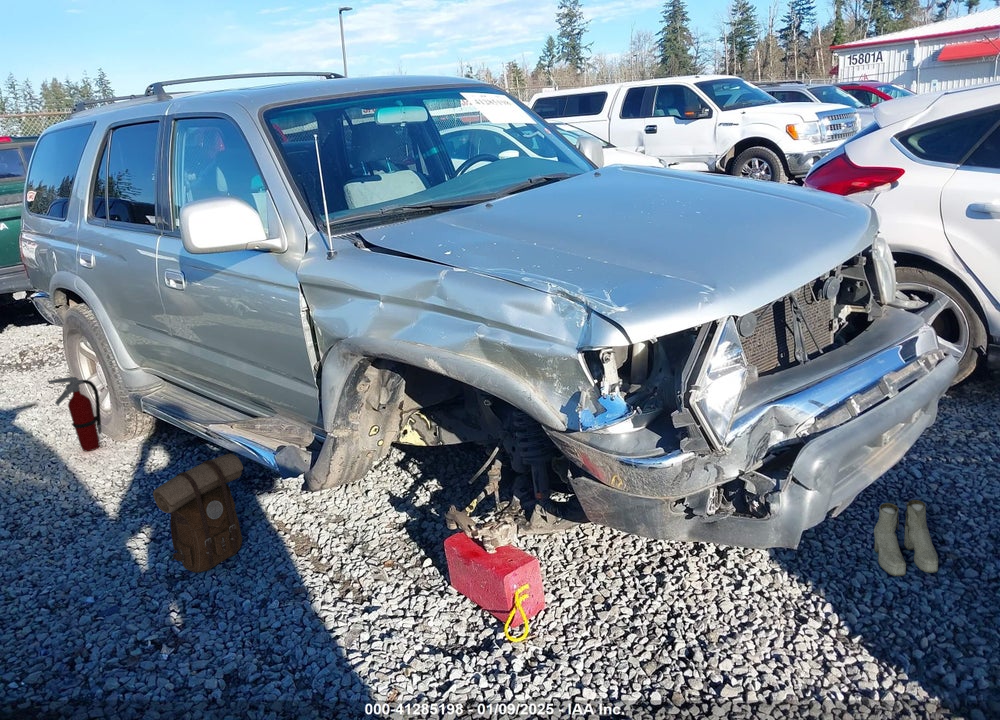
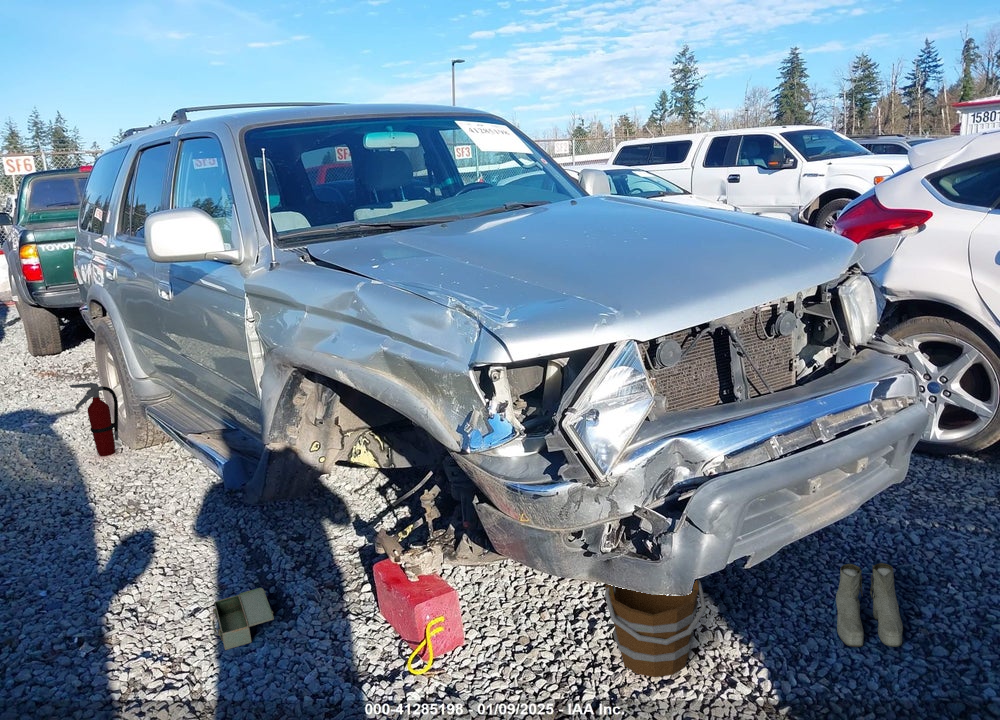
backpack: present [153,454,243,572] -> none [107,461,203,577]
bucket: none [682,521,776,621] -> present [605,580,707,677]
toolbox: none [285,573,354,637] -> present [212,588,274,650]

